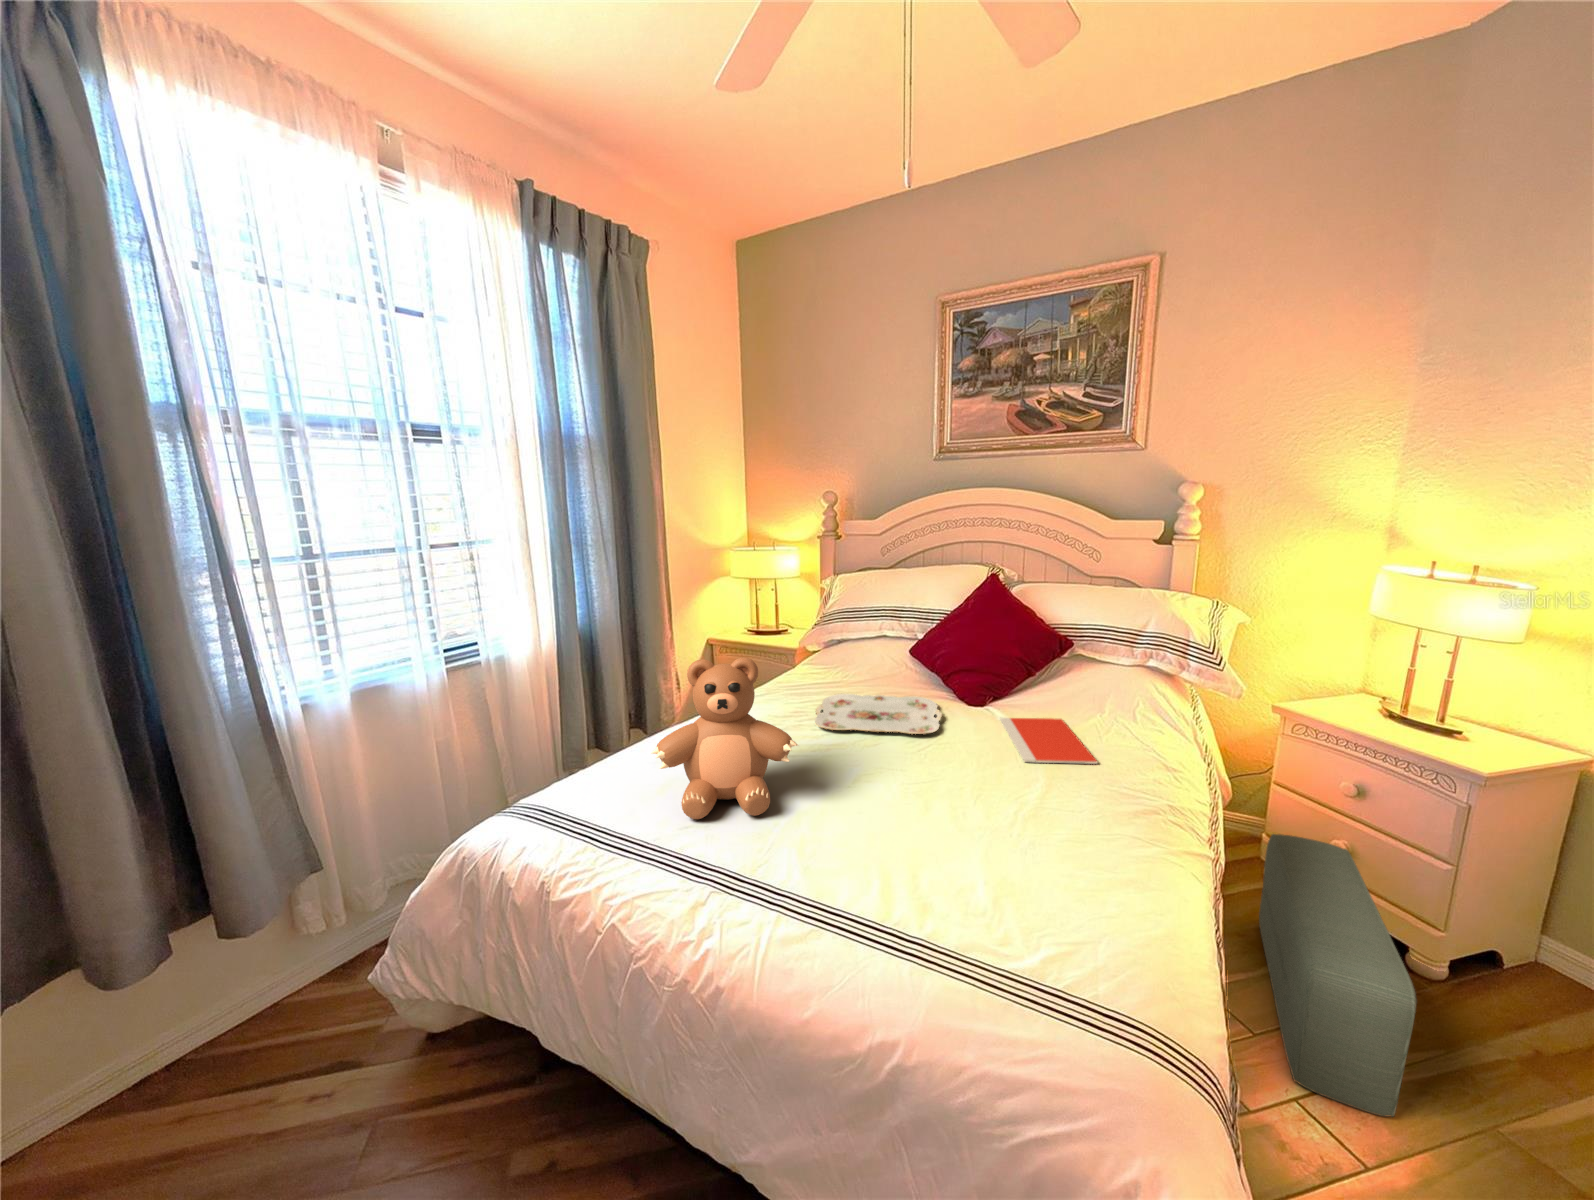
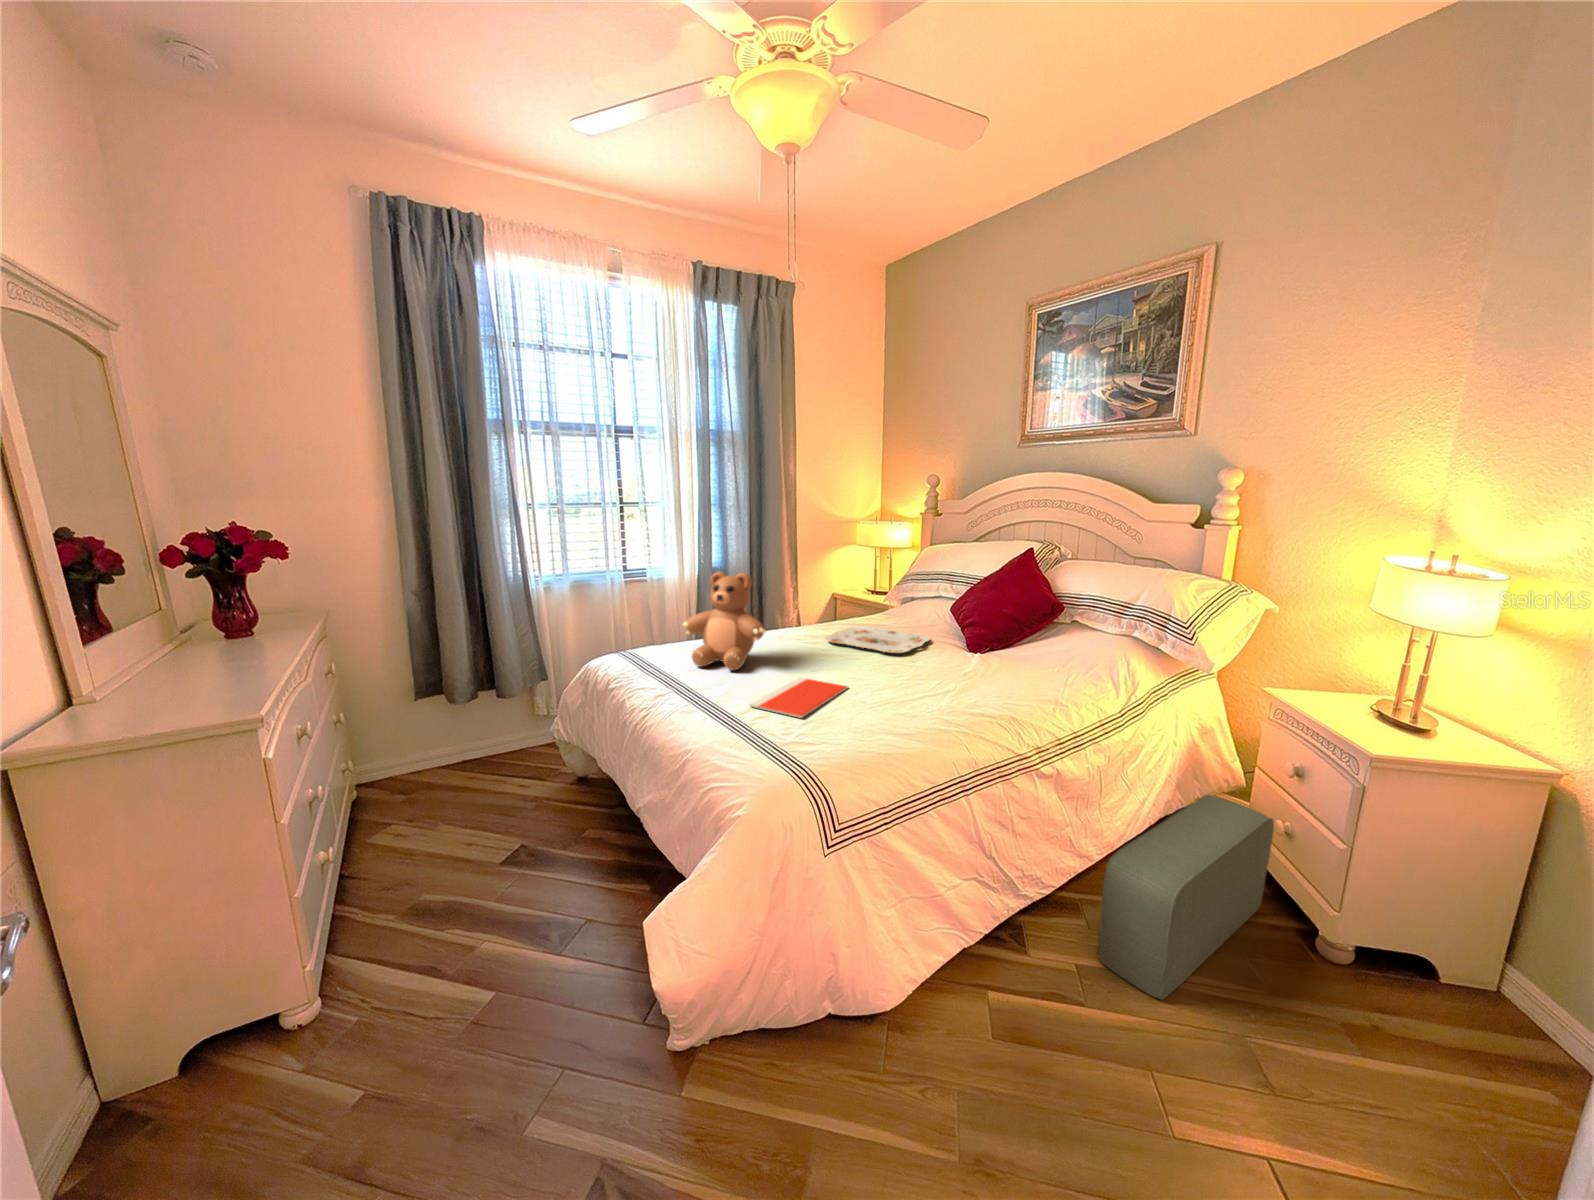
notebook: present [1000,718,1098,764] -> present [750,677,848,718]

